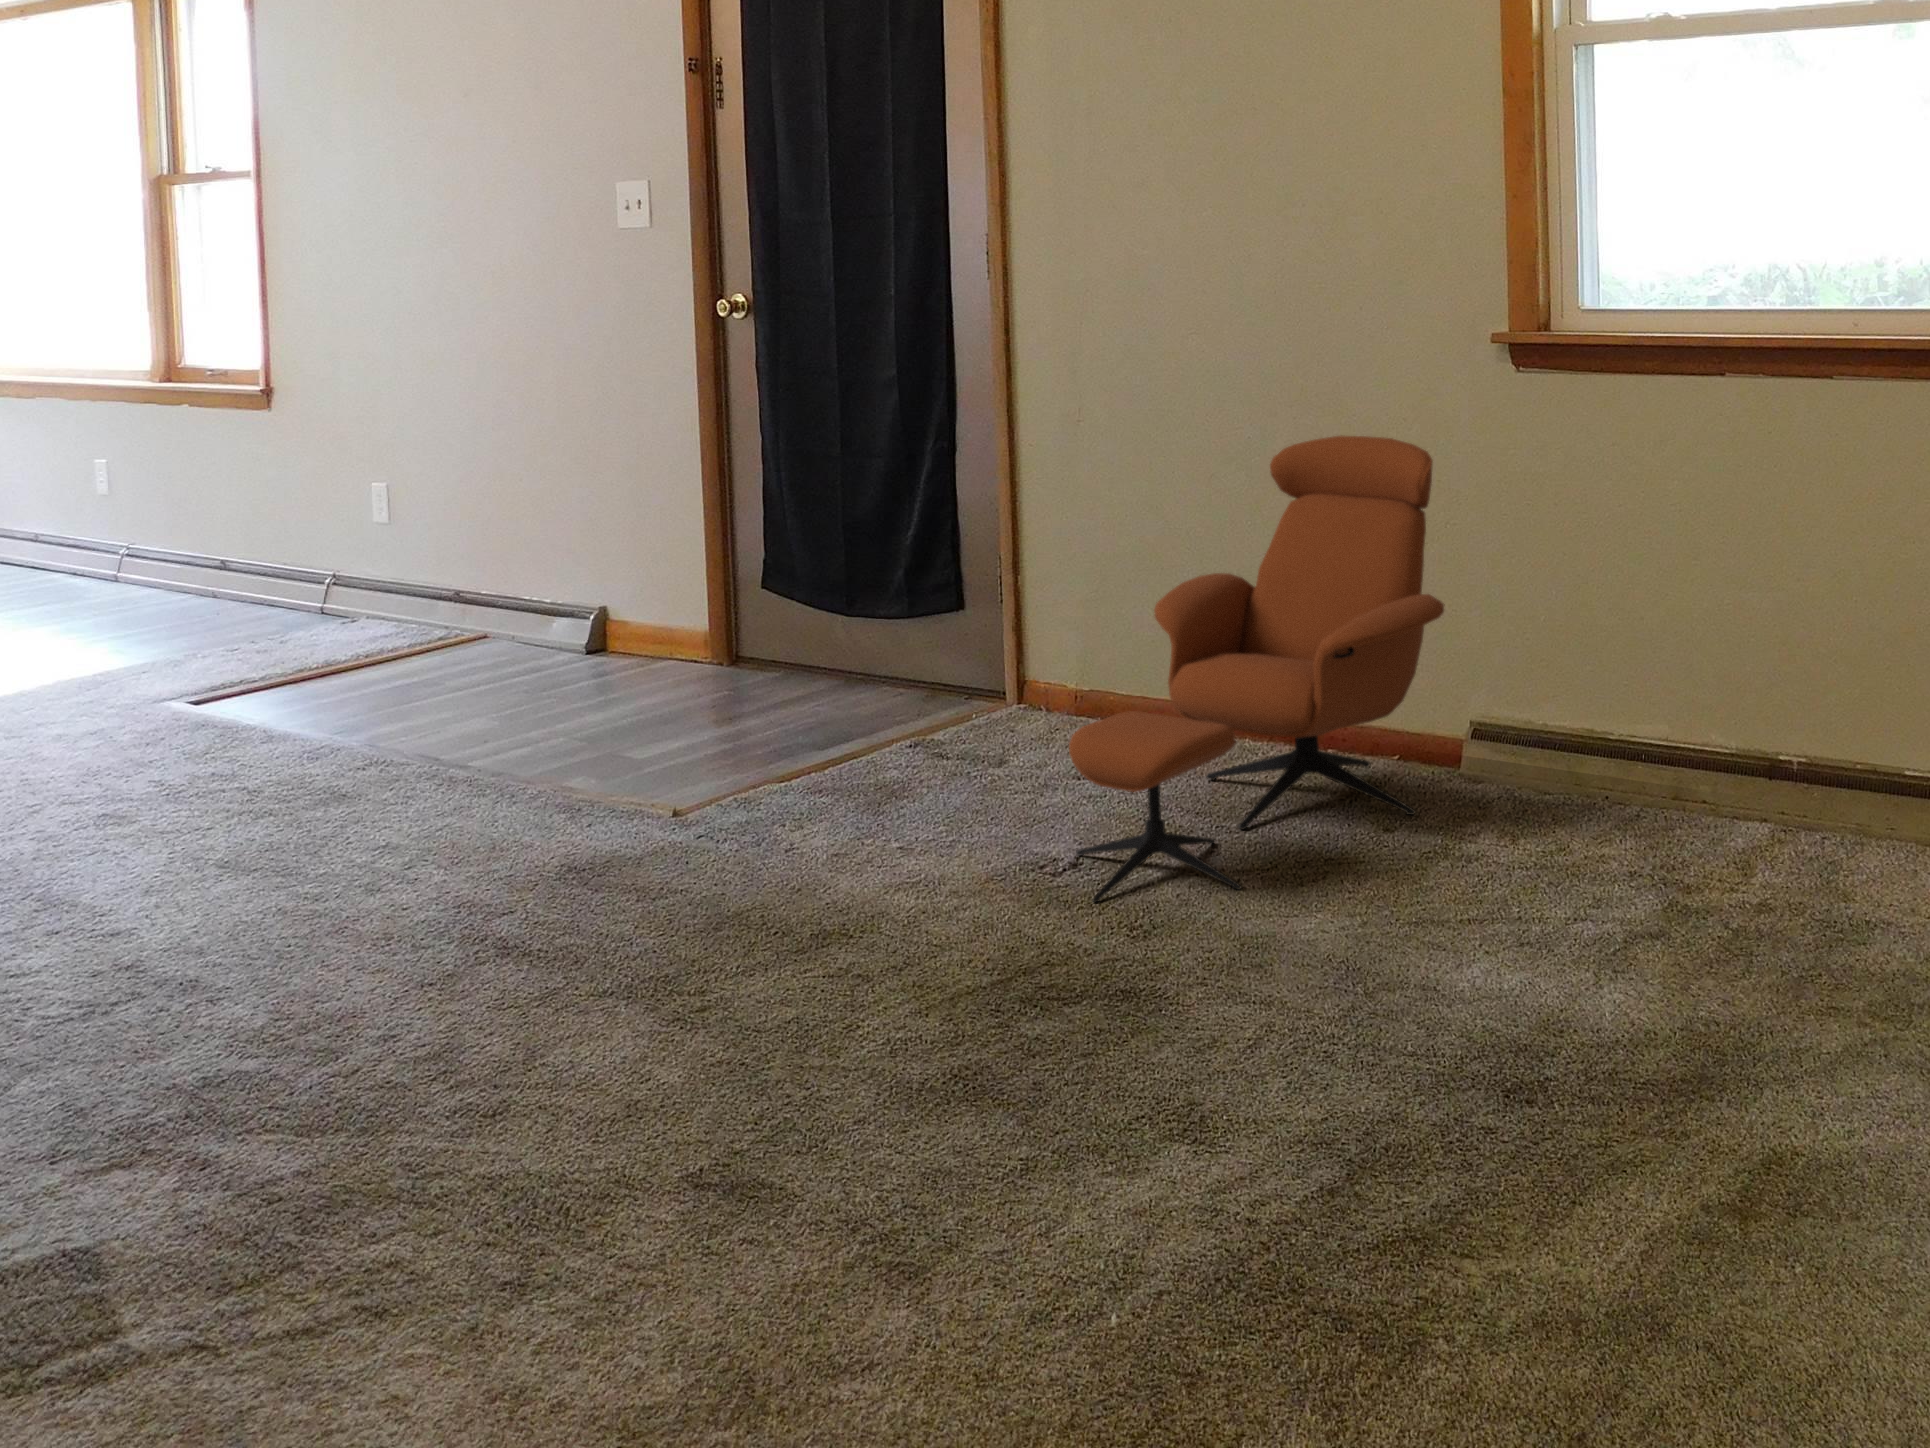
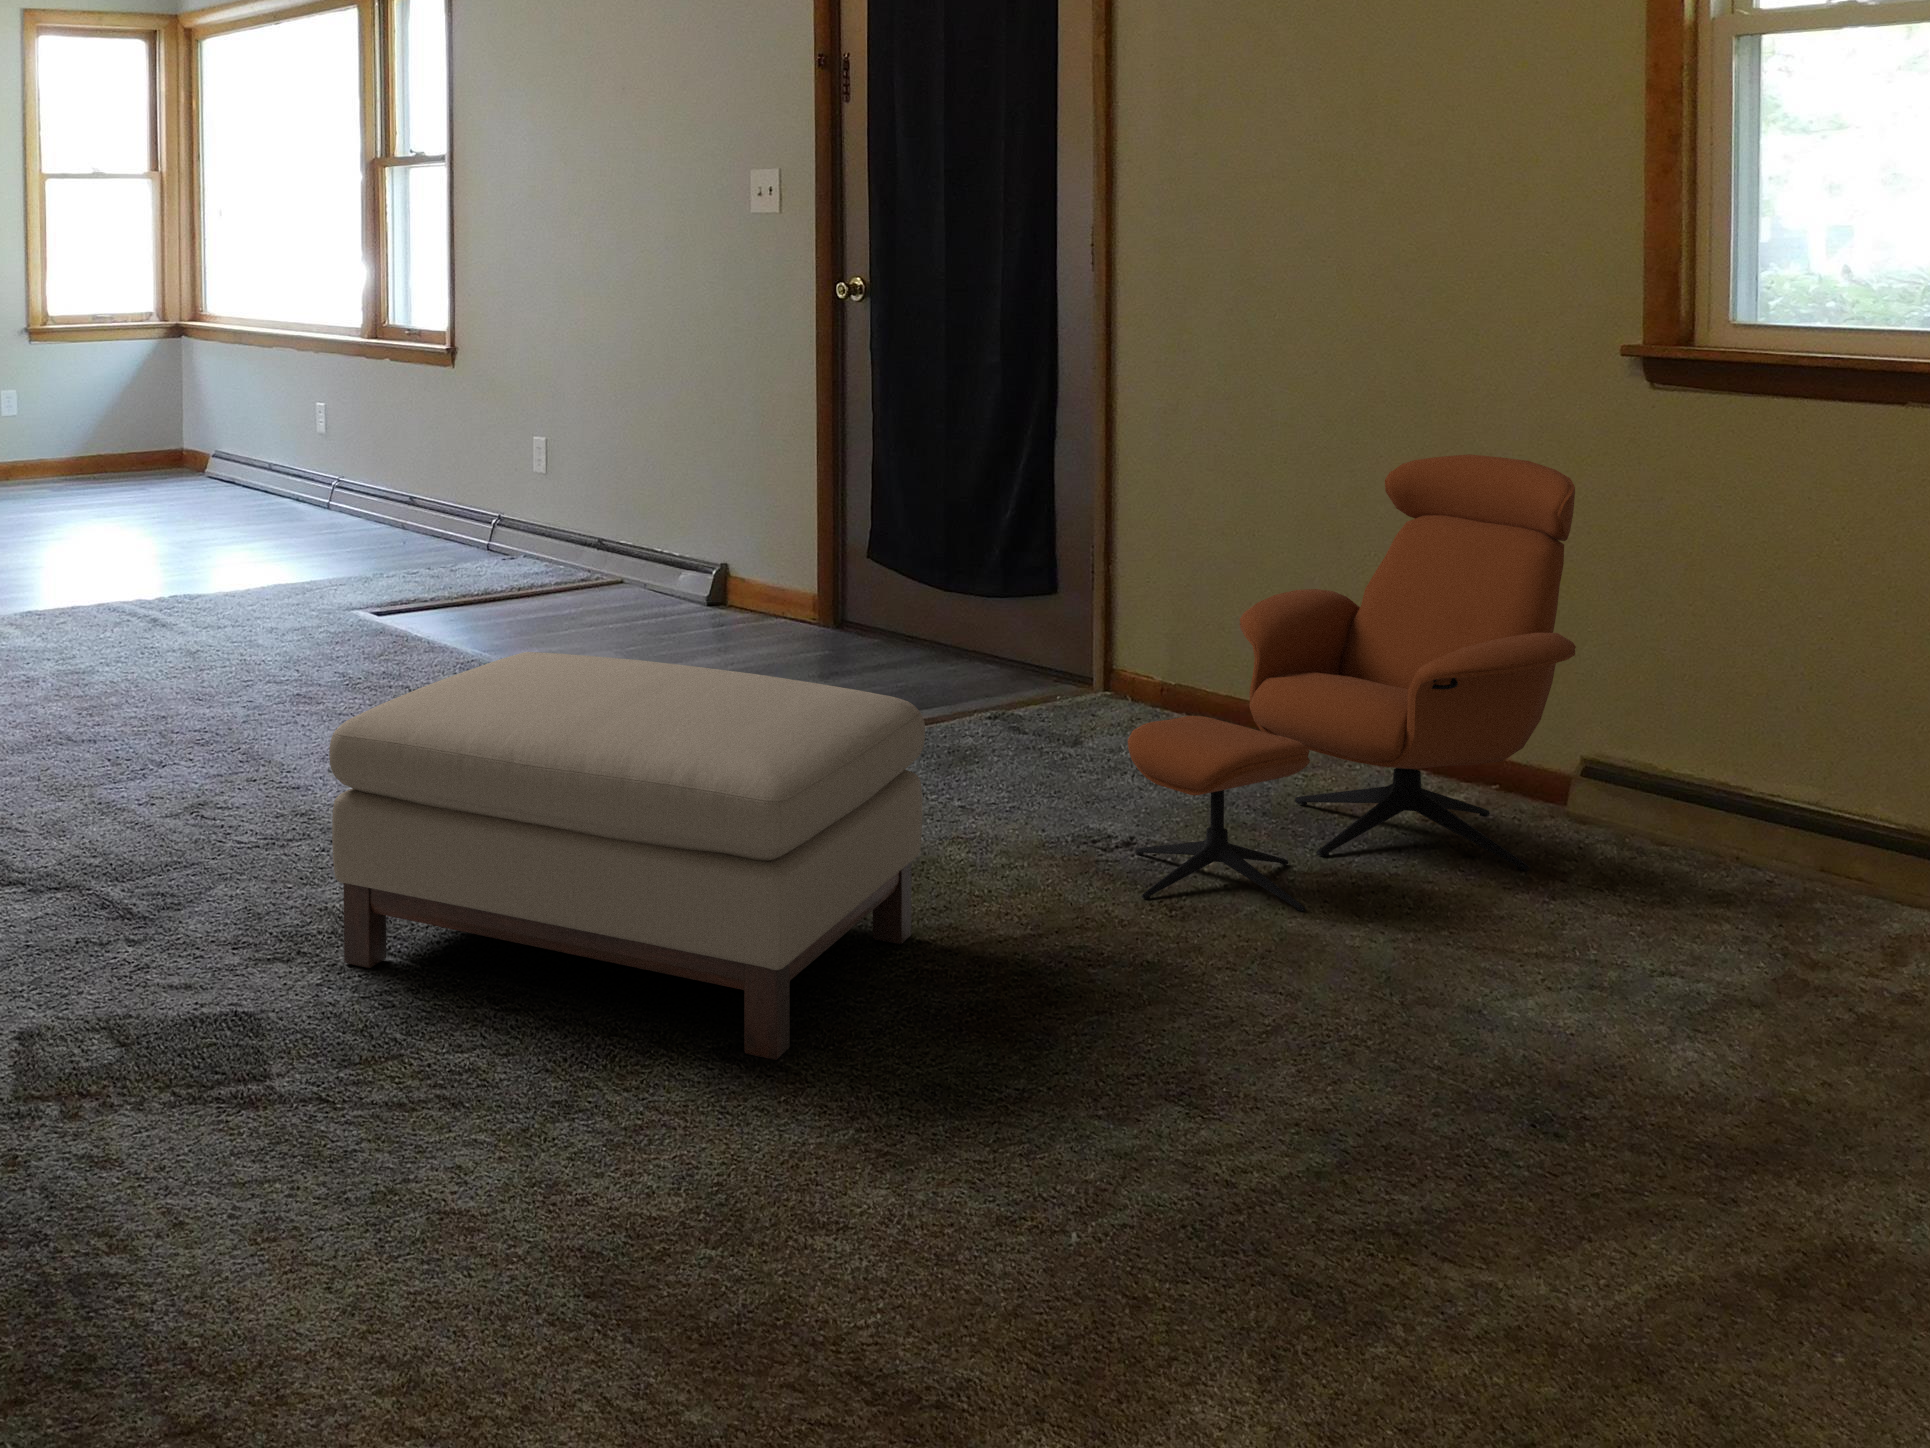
ottoman: none [174,735,882,1167] -> present [329,652,925,1060]

